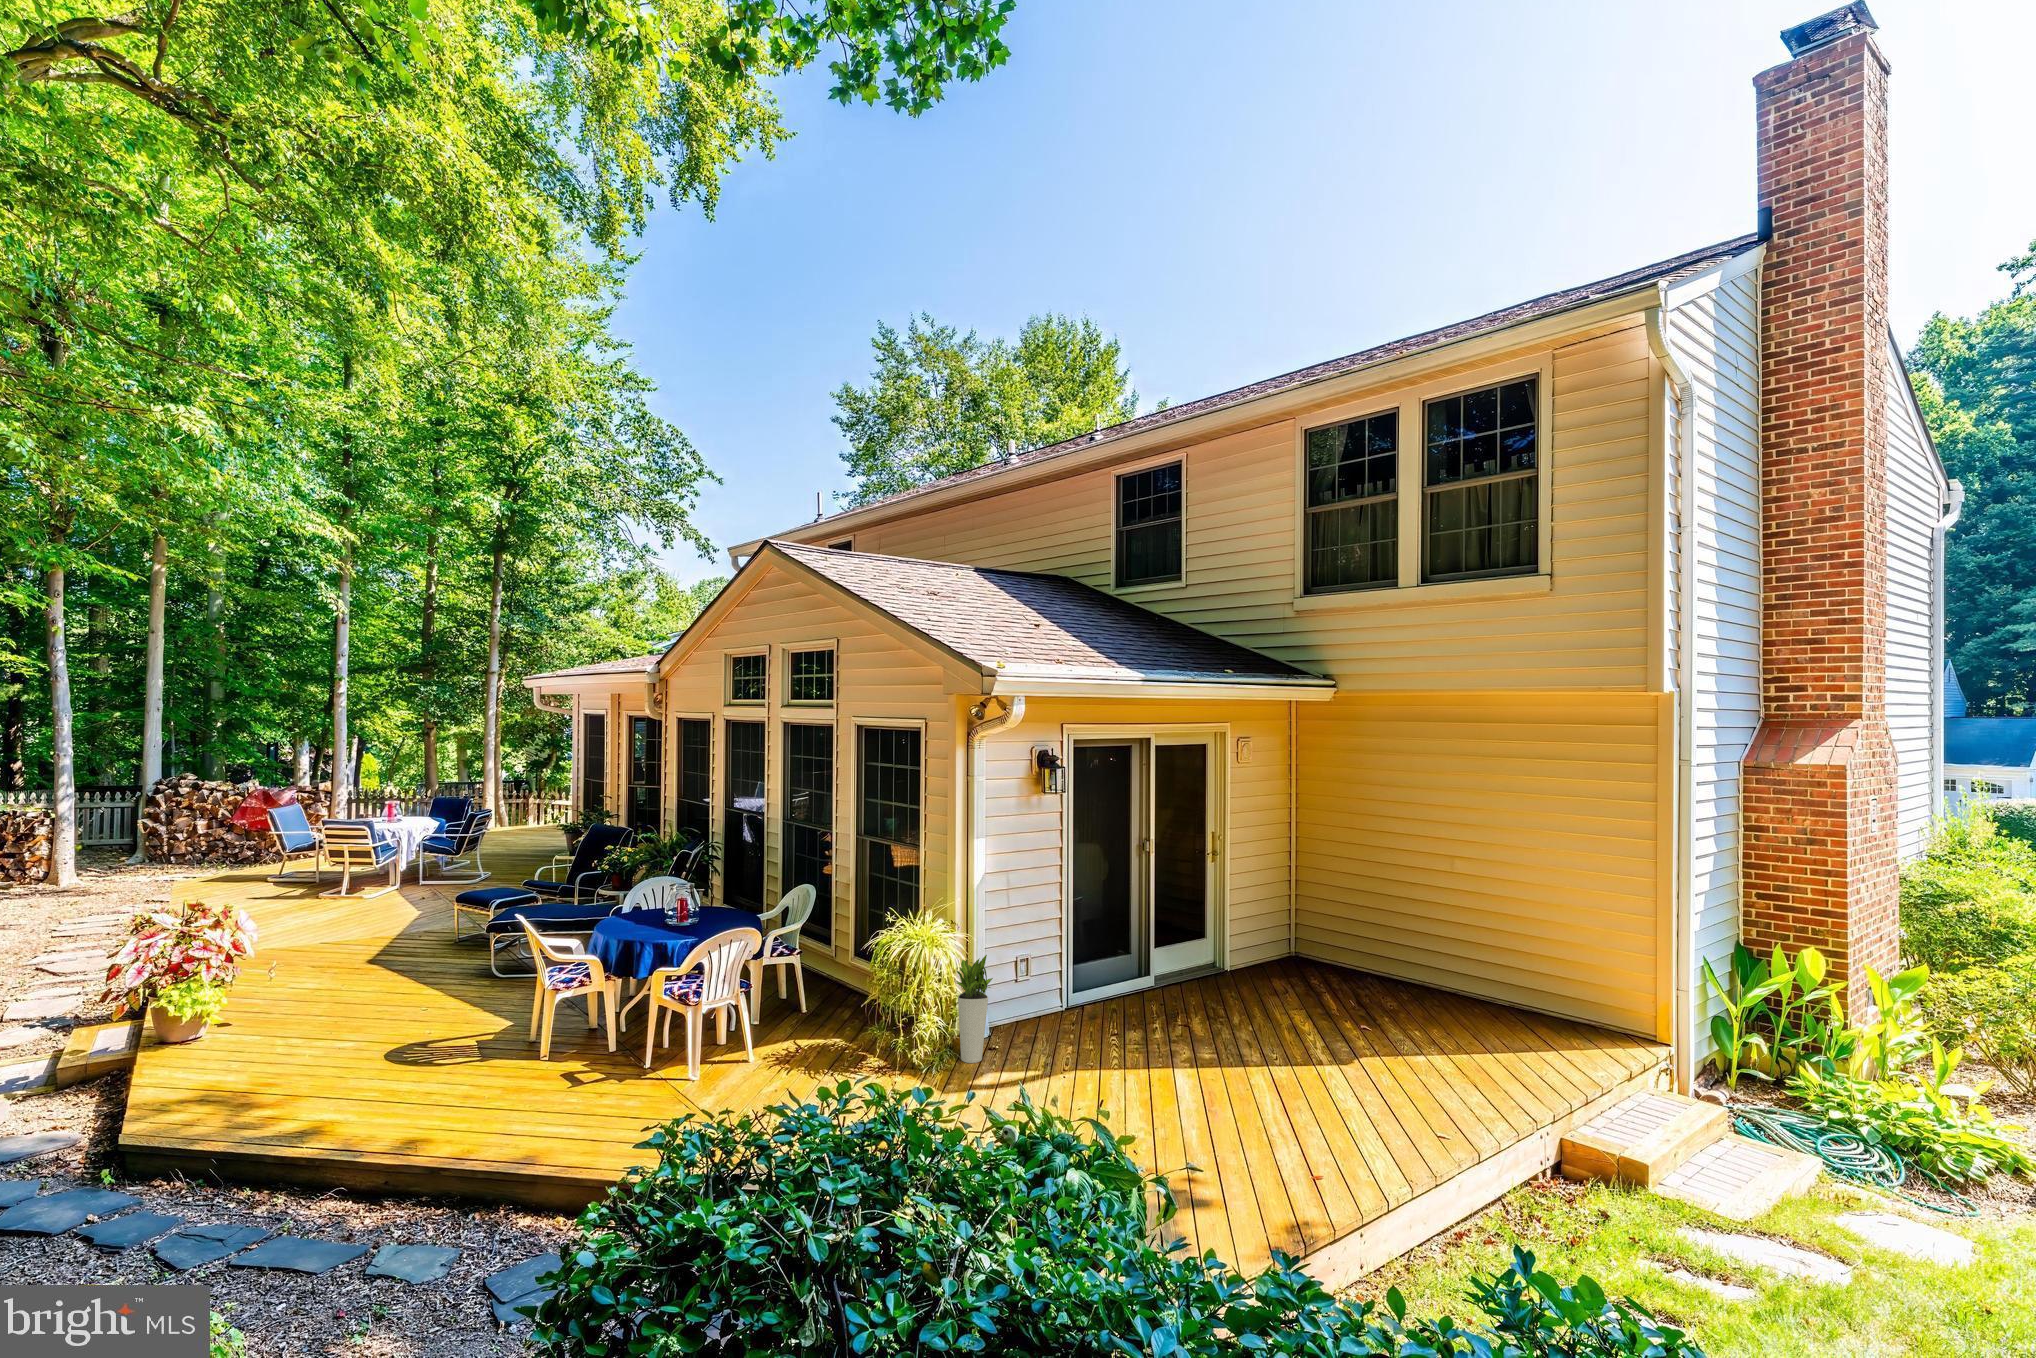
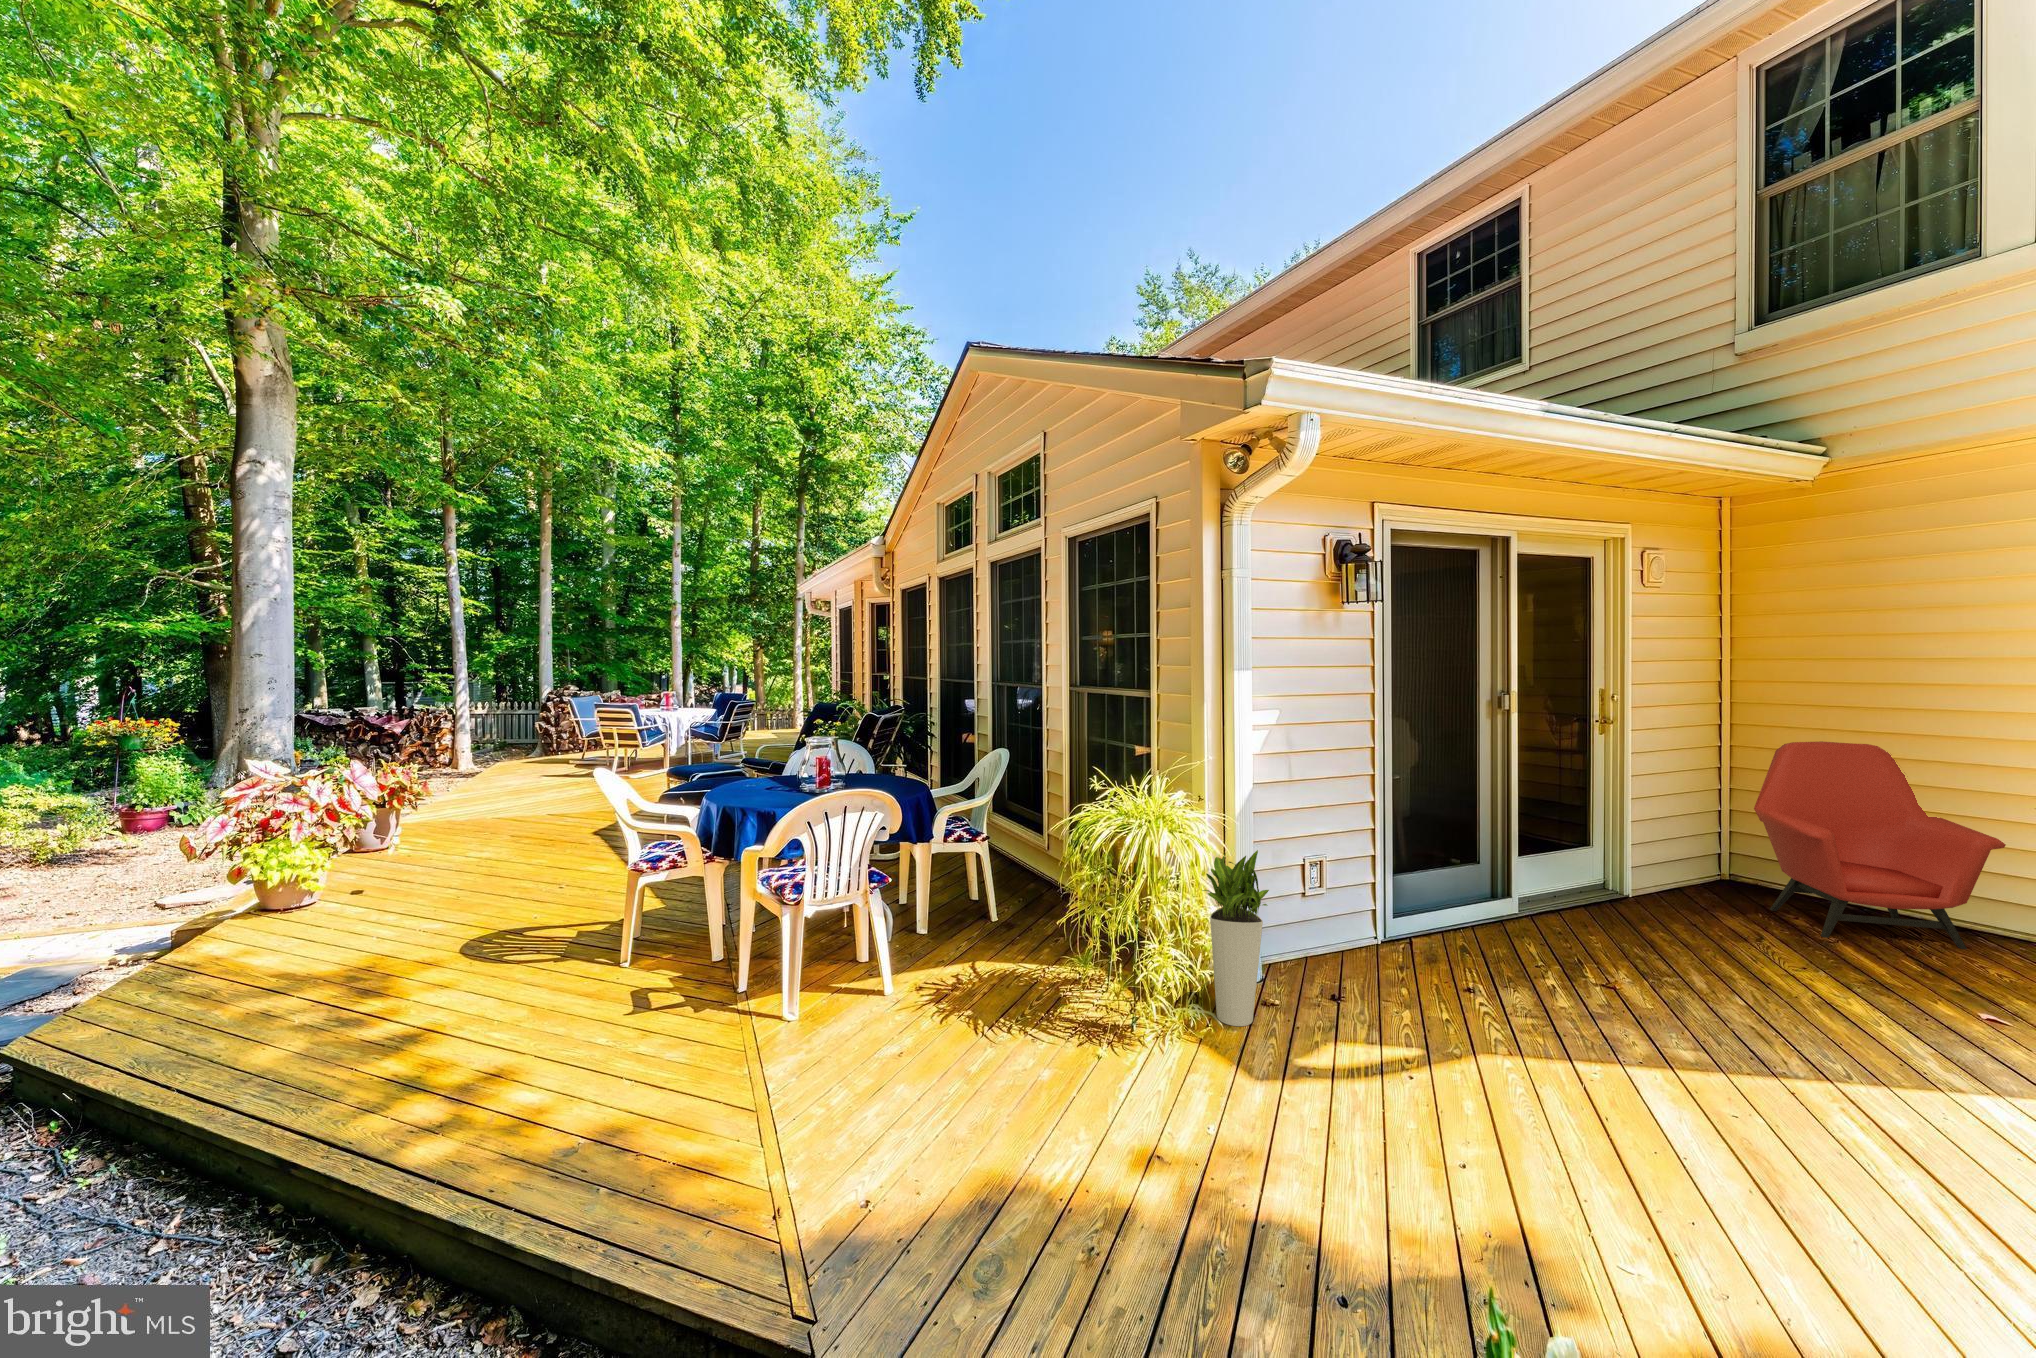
armchair: none [1289,864,1392,987] -> present [1754,741,2006,949]

